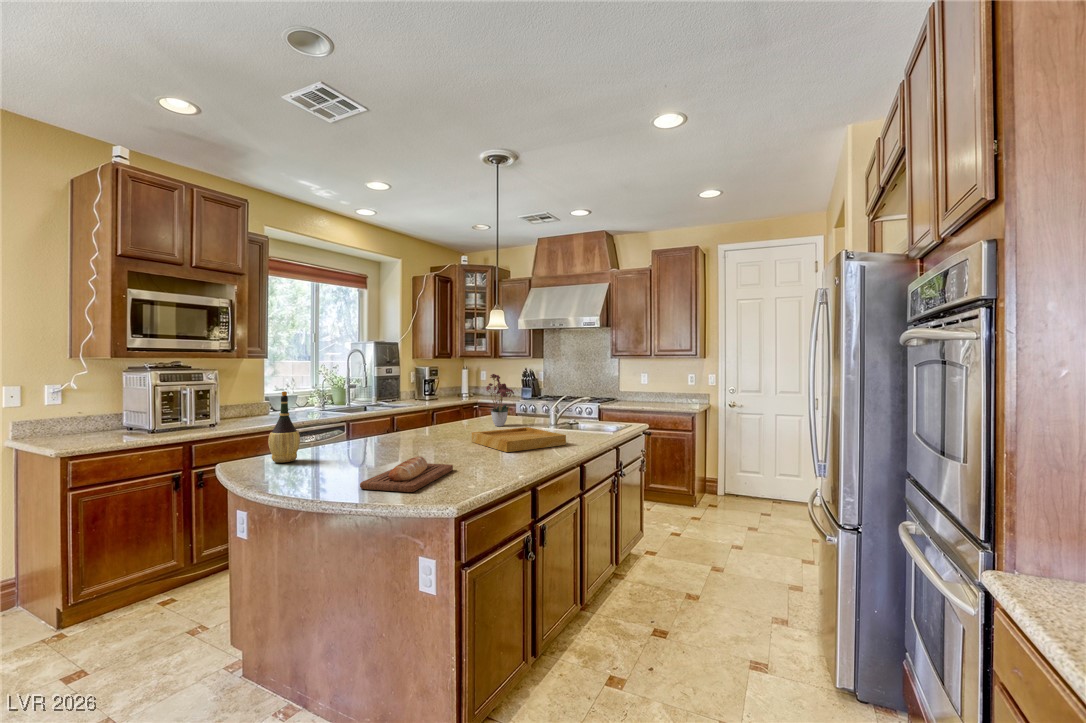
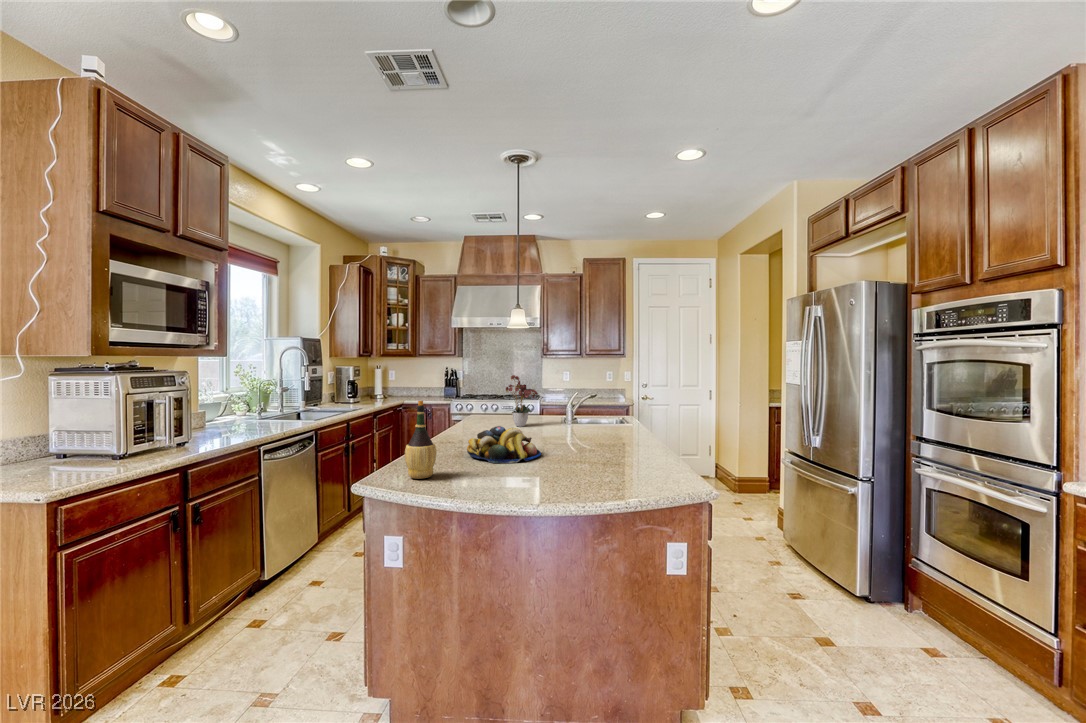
fruit bowl: none [369,422,443,457] -> present [467,426,541,463]
tray: present [472,427,566,452] -> none [543,426,630,450]
bread loaf: present [360,457,453,492] -> none [560,459,635,494]

